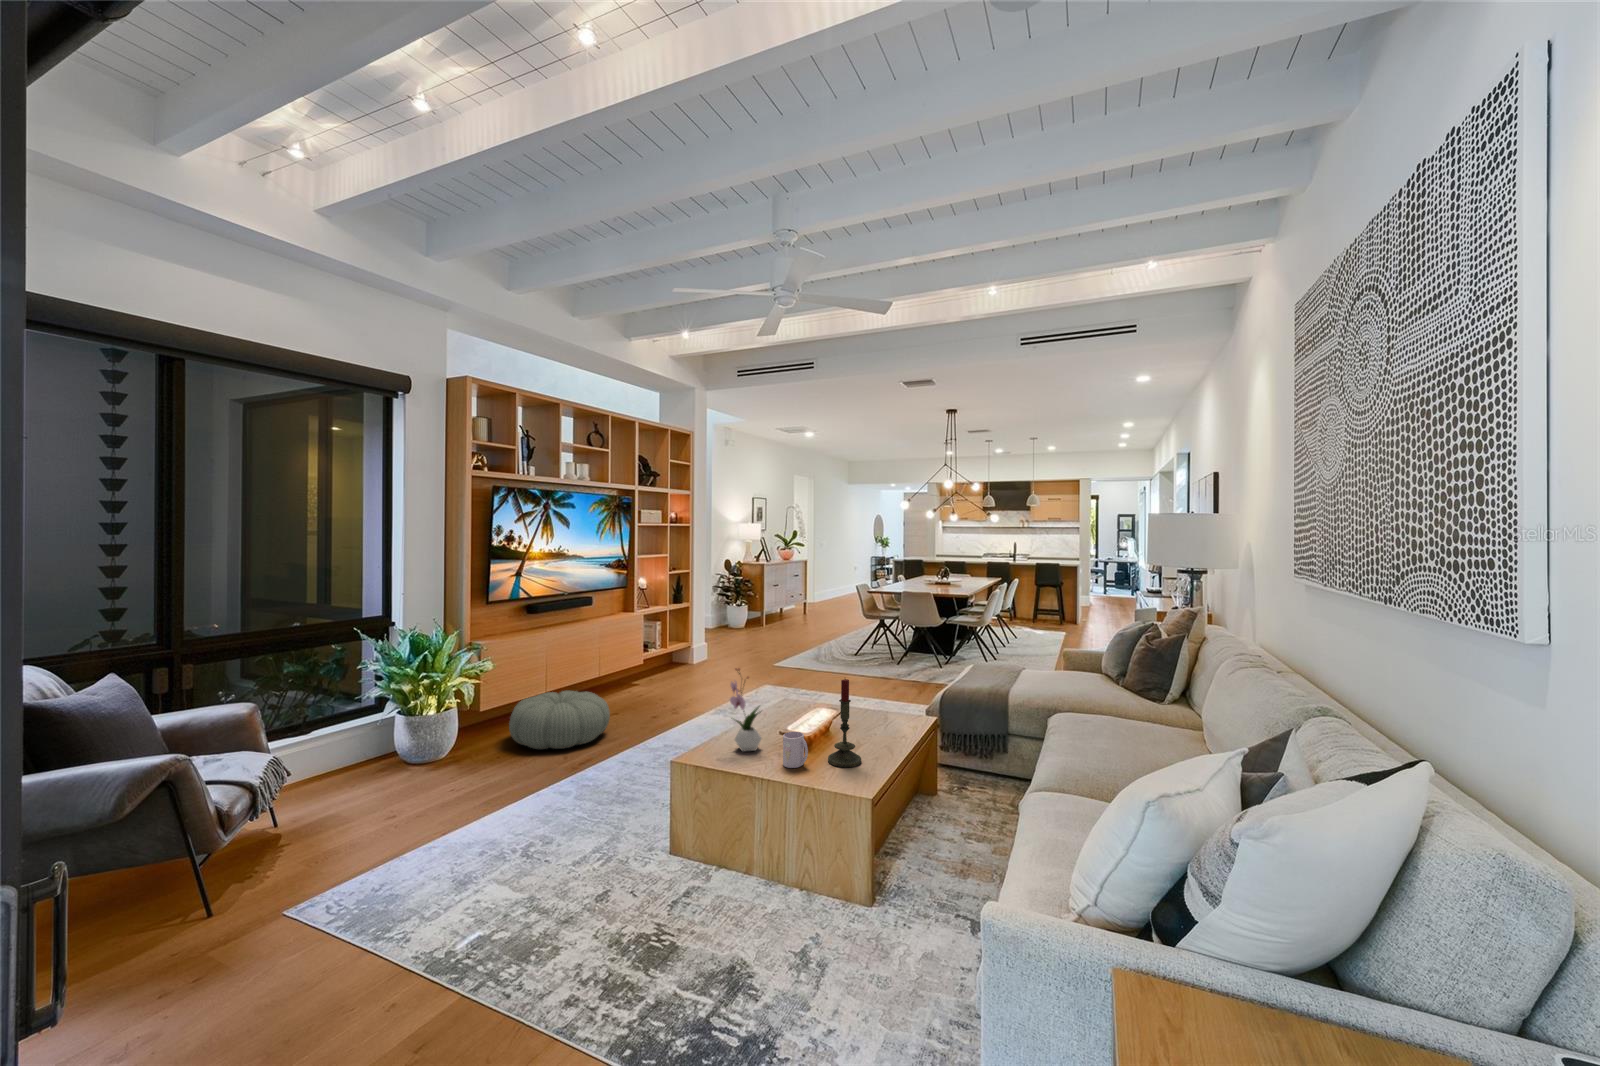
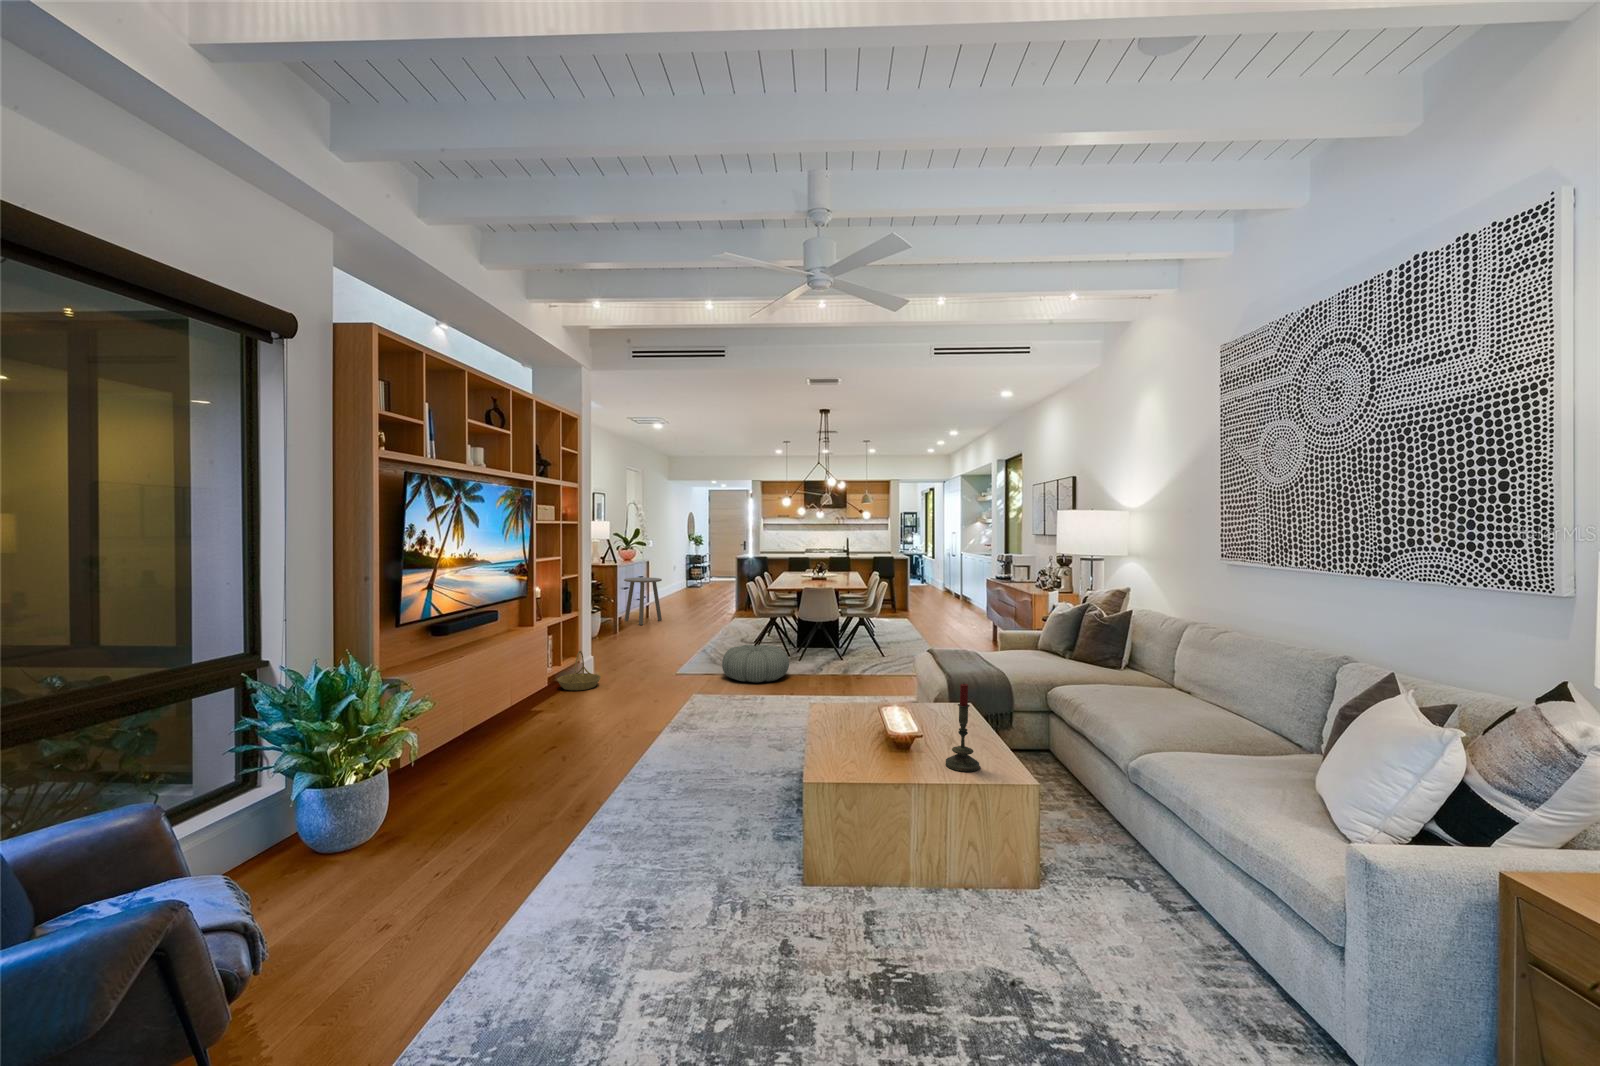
side table: none [778,577,813,621] -> present [624,577,662,625]
basket: none [663,638,700,672] -> present [557,651,601,690]
flower arrangement: present [730,669,761,751] -> none [838,681,877,769]
pouf: present [509,691,610,749] -> present [722,645,789,683]
mug: present [783,731,808,768] -> none [913,741,940,779]

